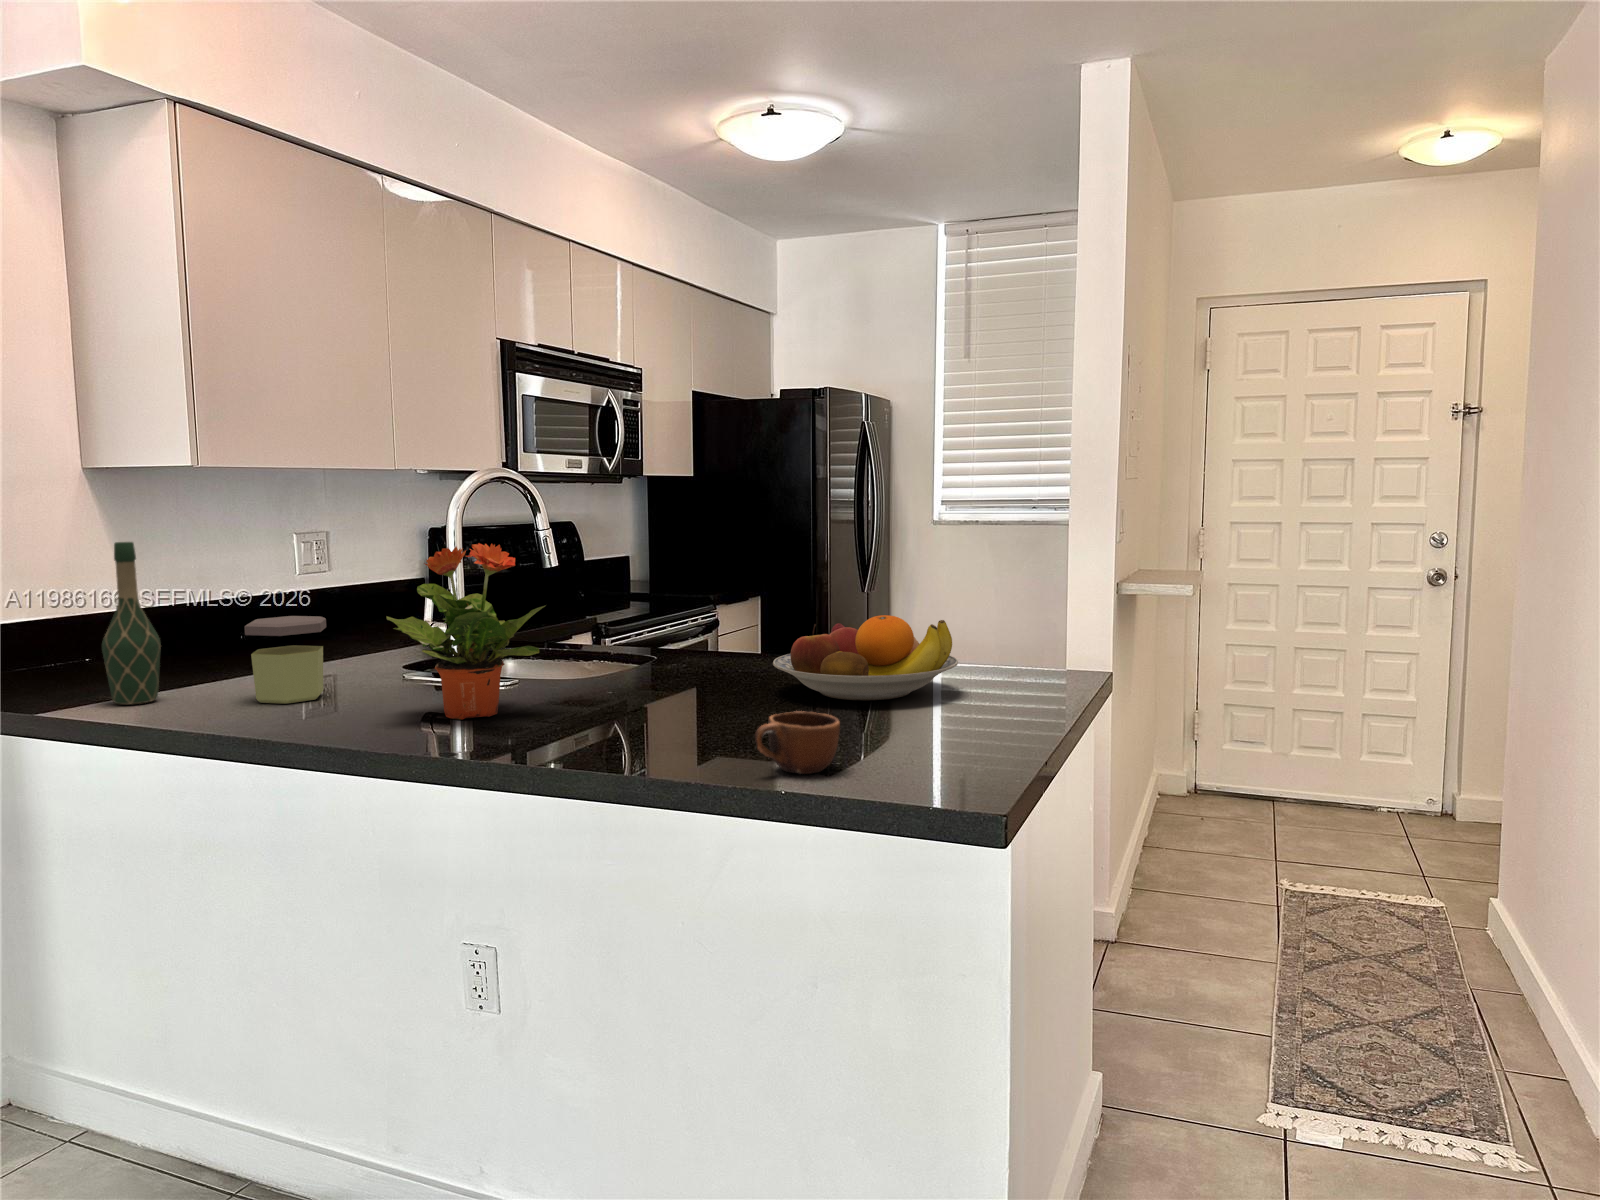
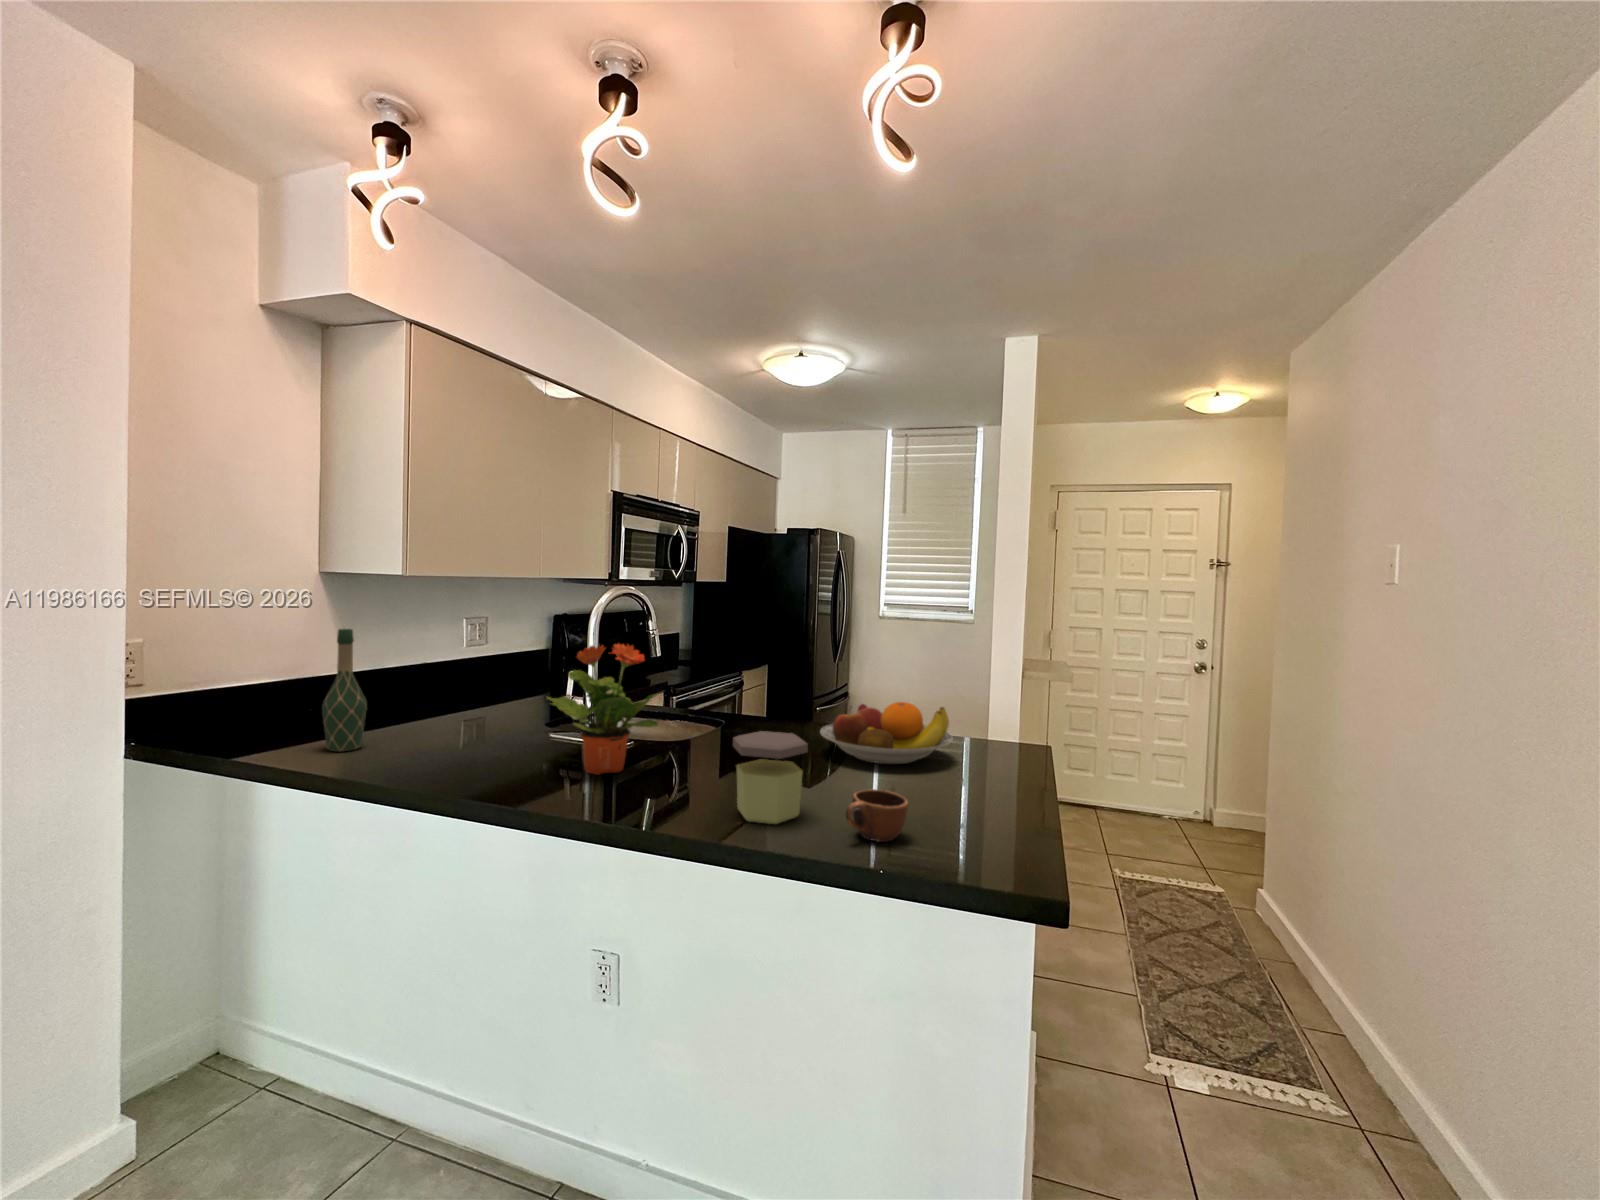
jar: present [244,616,326,704] -> present [733,731,808,824]

